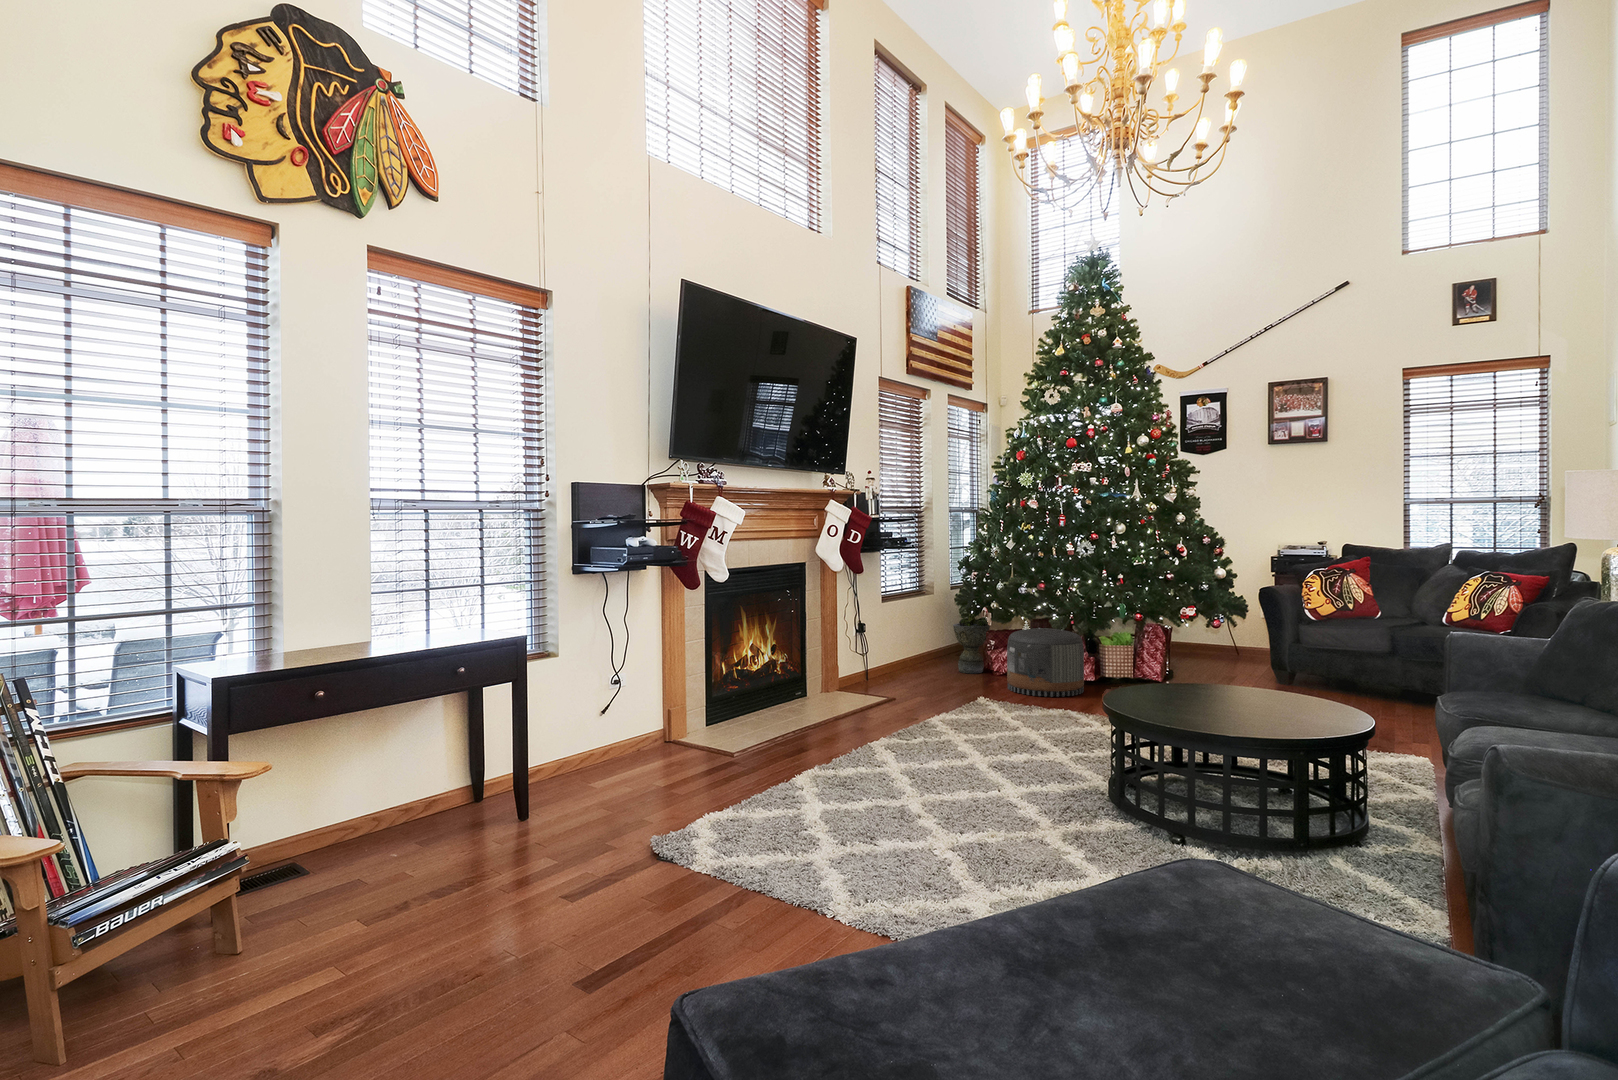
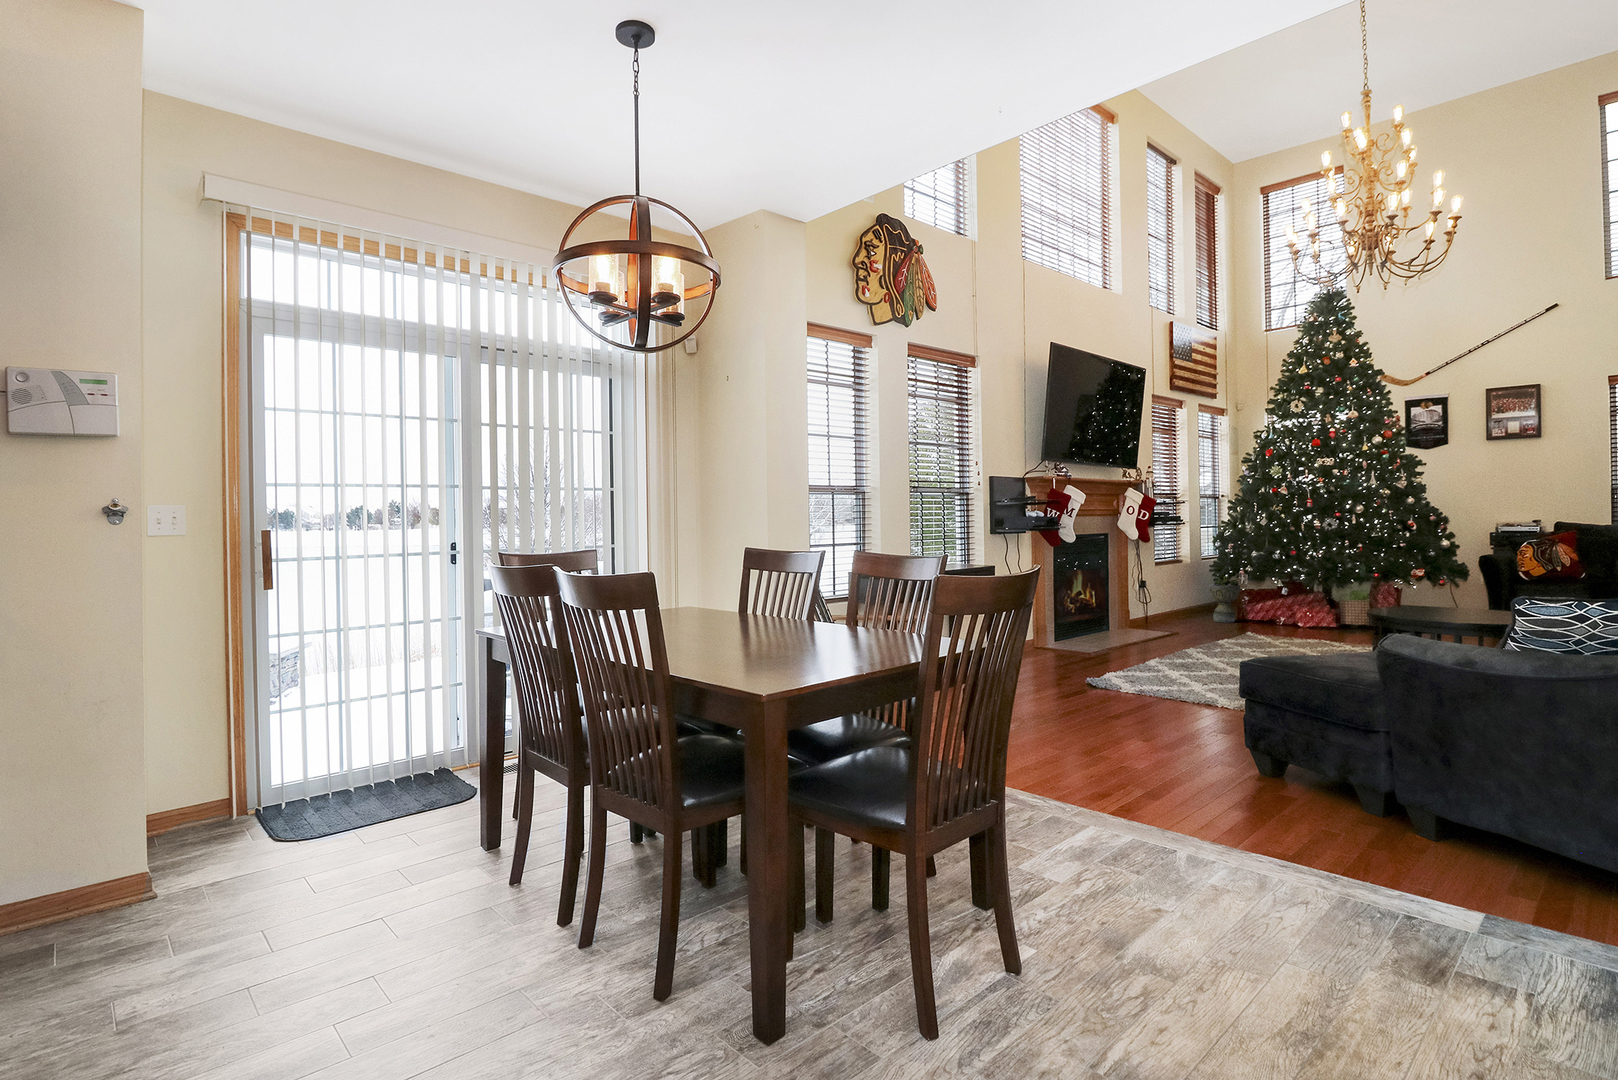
pouf: present [1007,628,1084,697] -> none [1262,586,1328,635]

